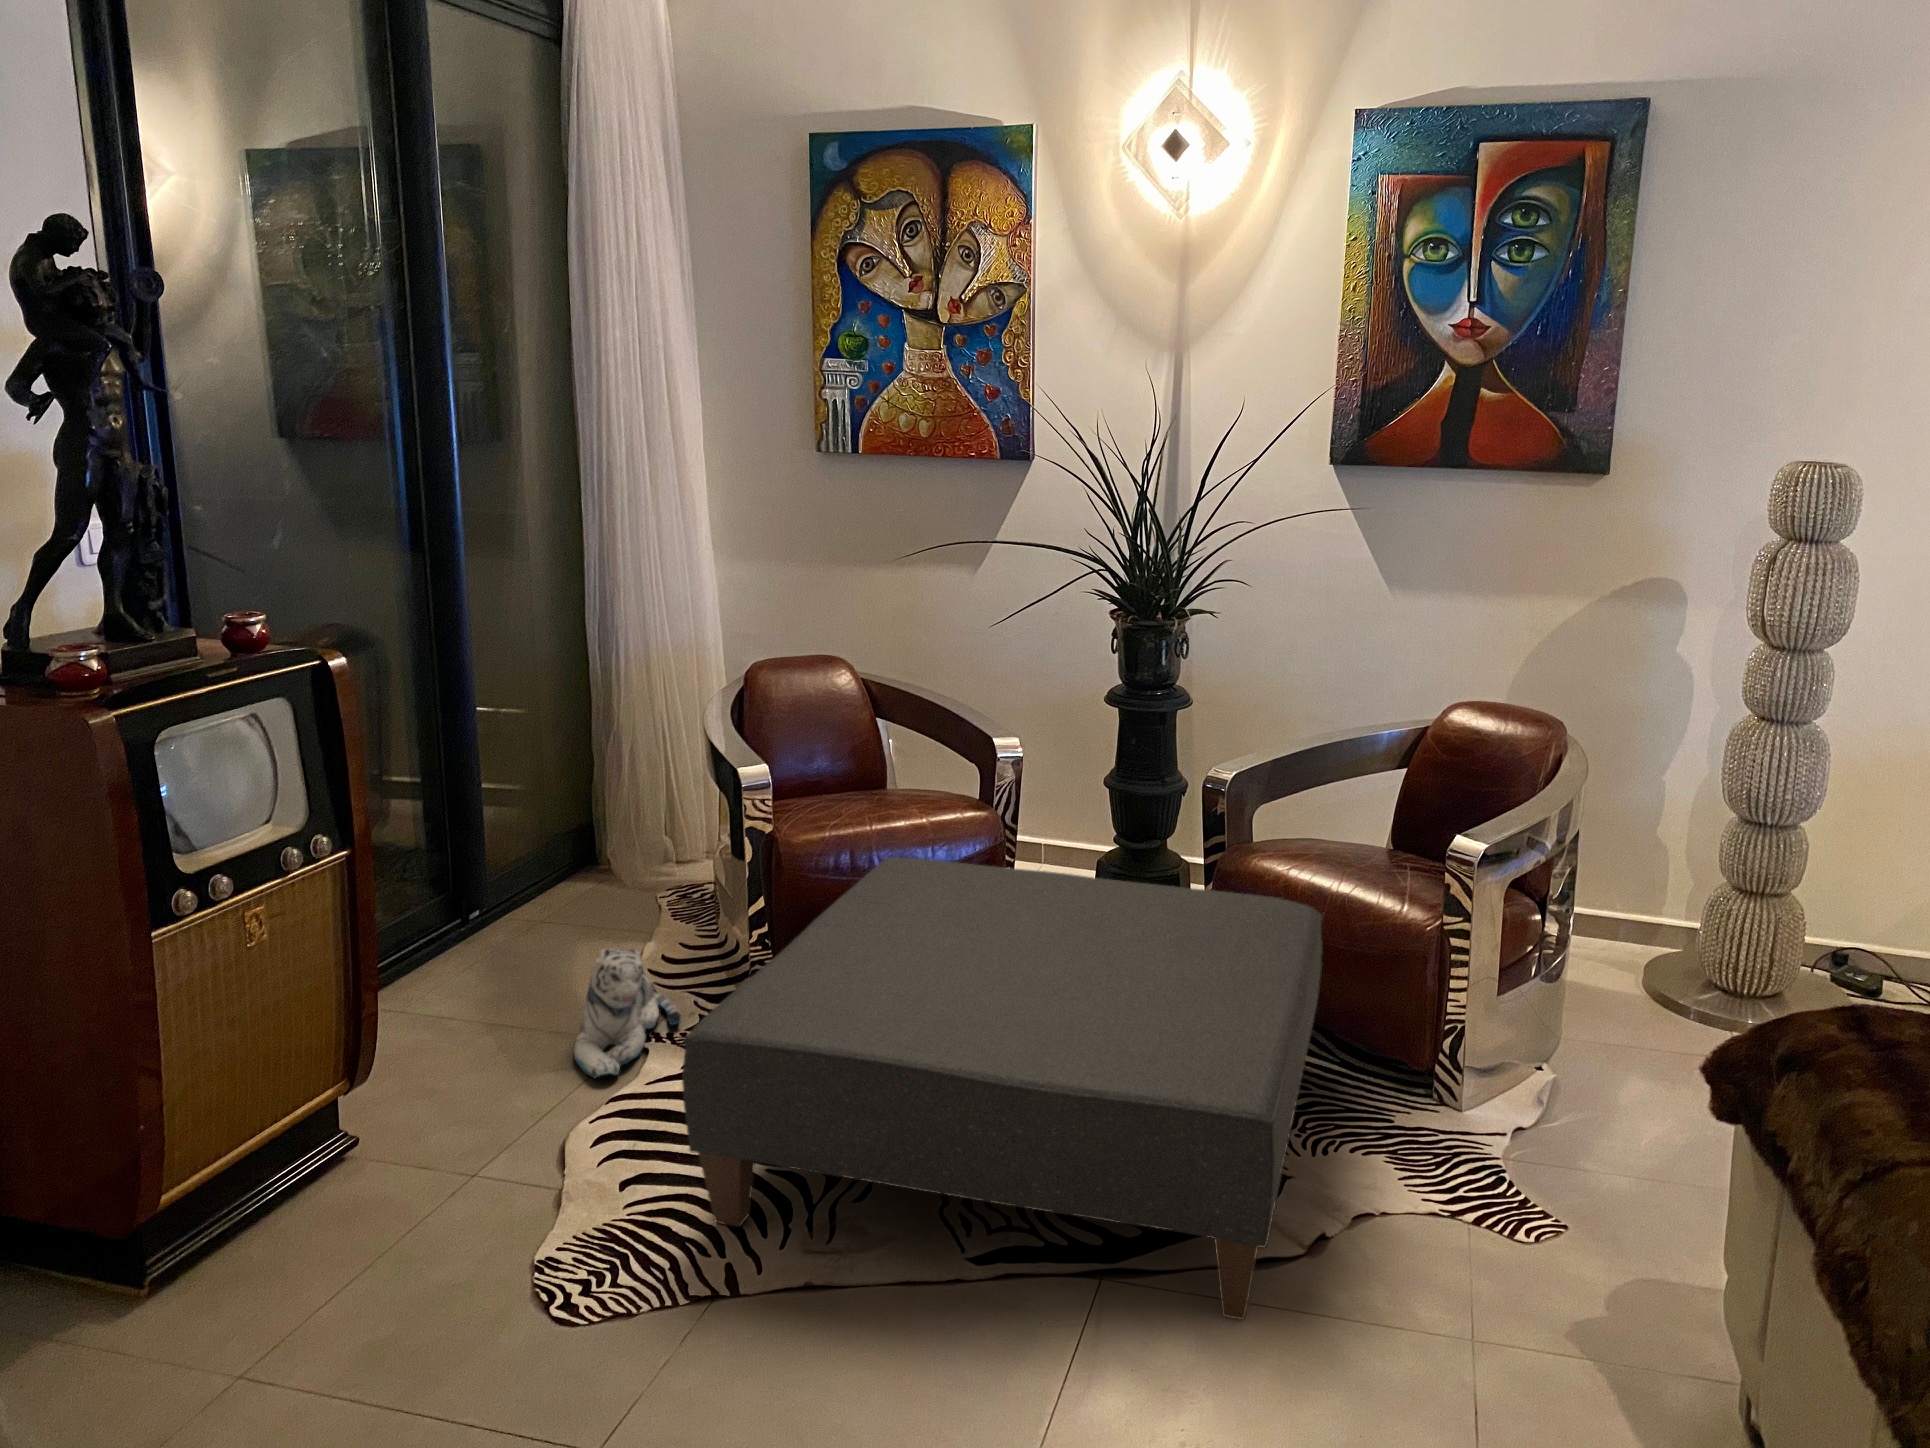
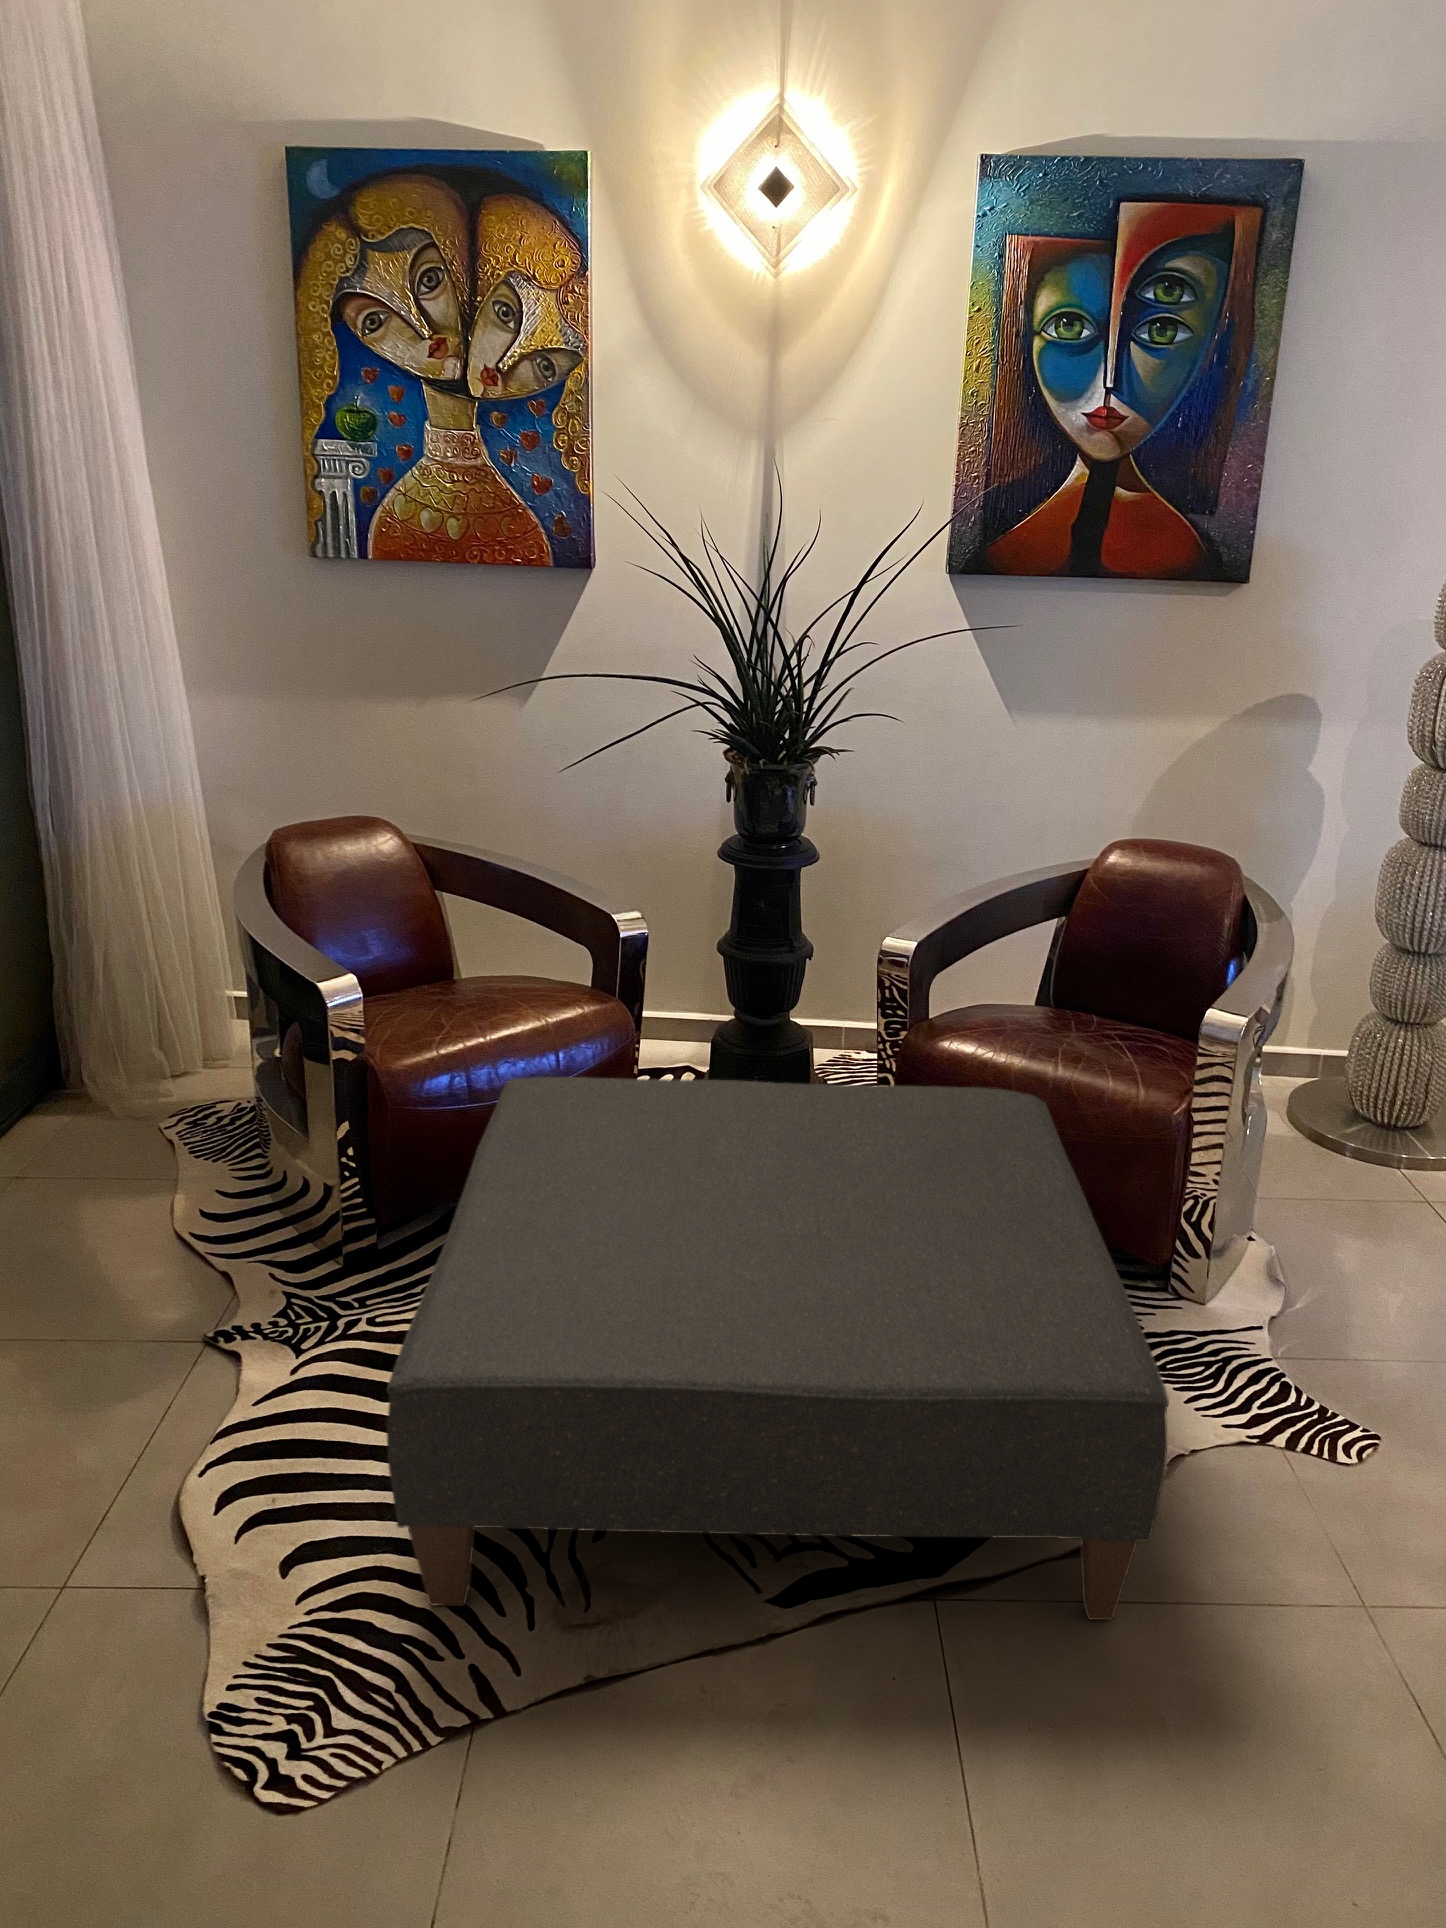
plush toy: present [574,949,681,1078] -> none [129,1236,266,1415]

